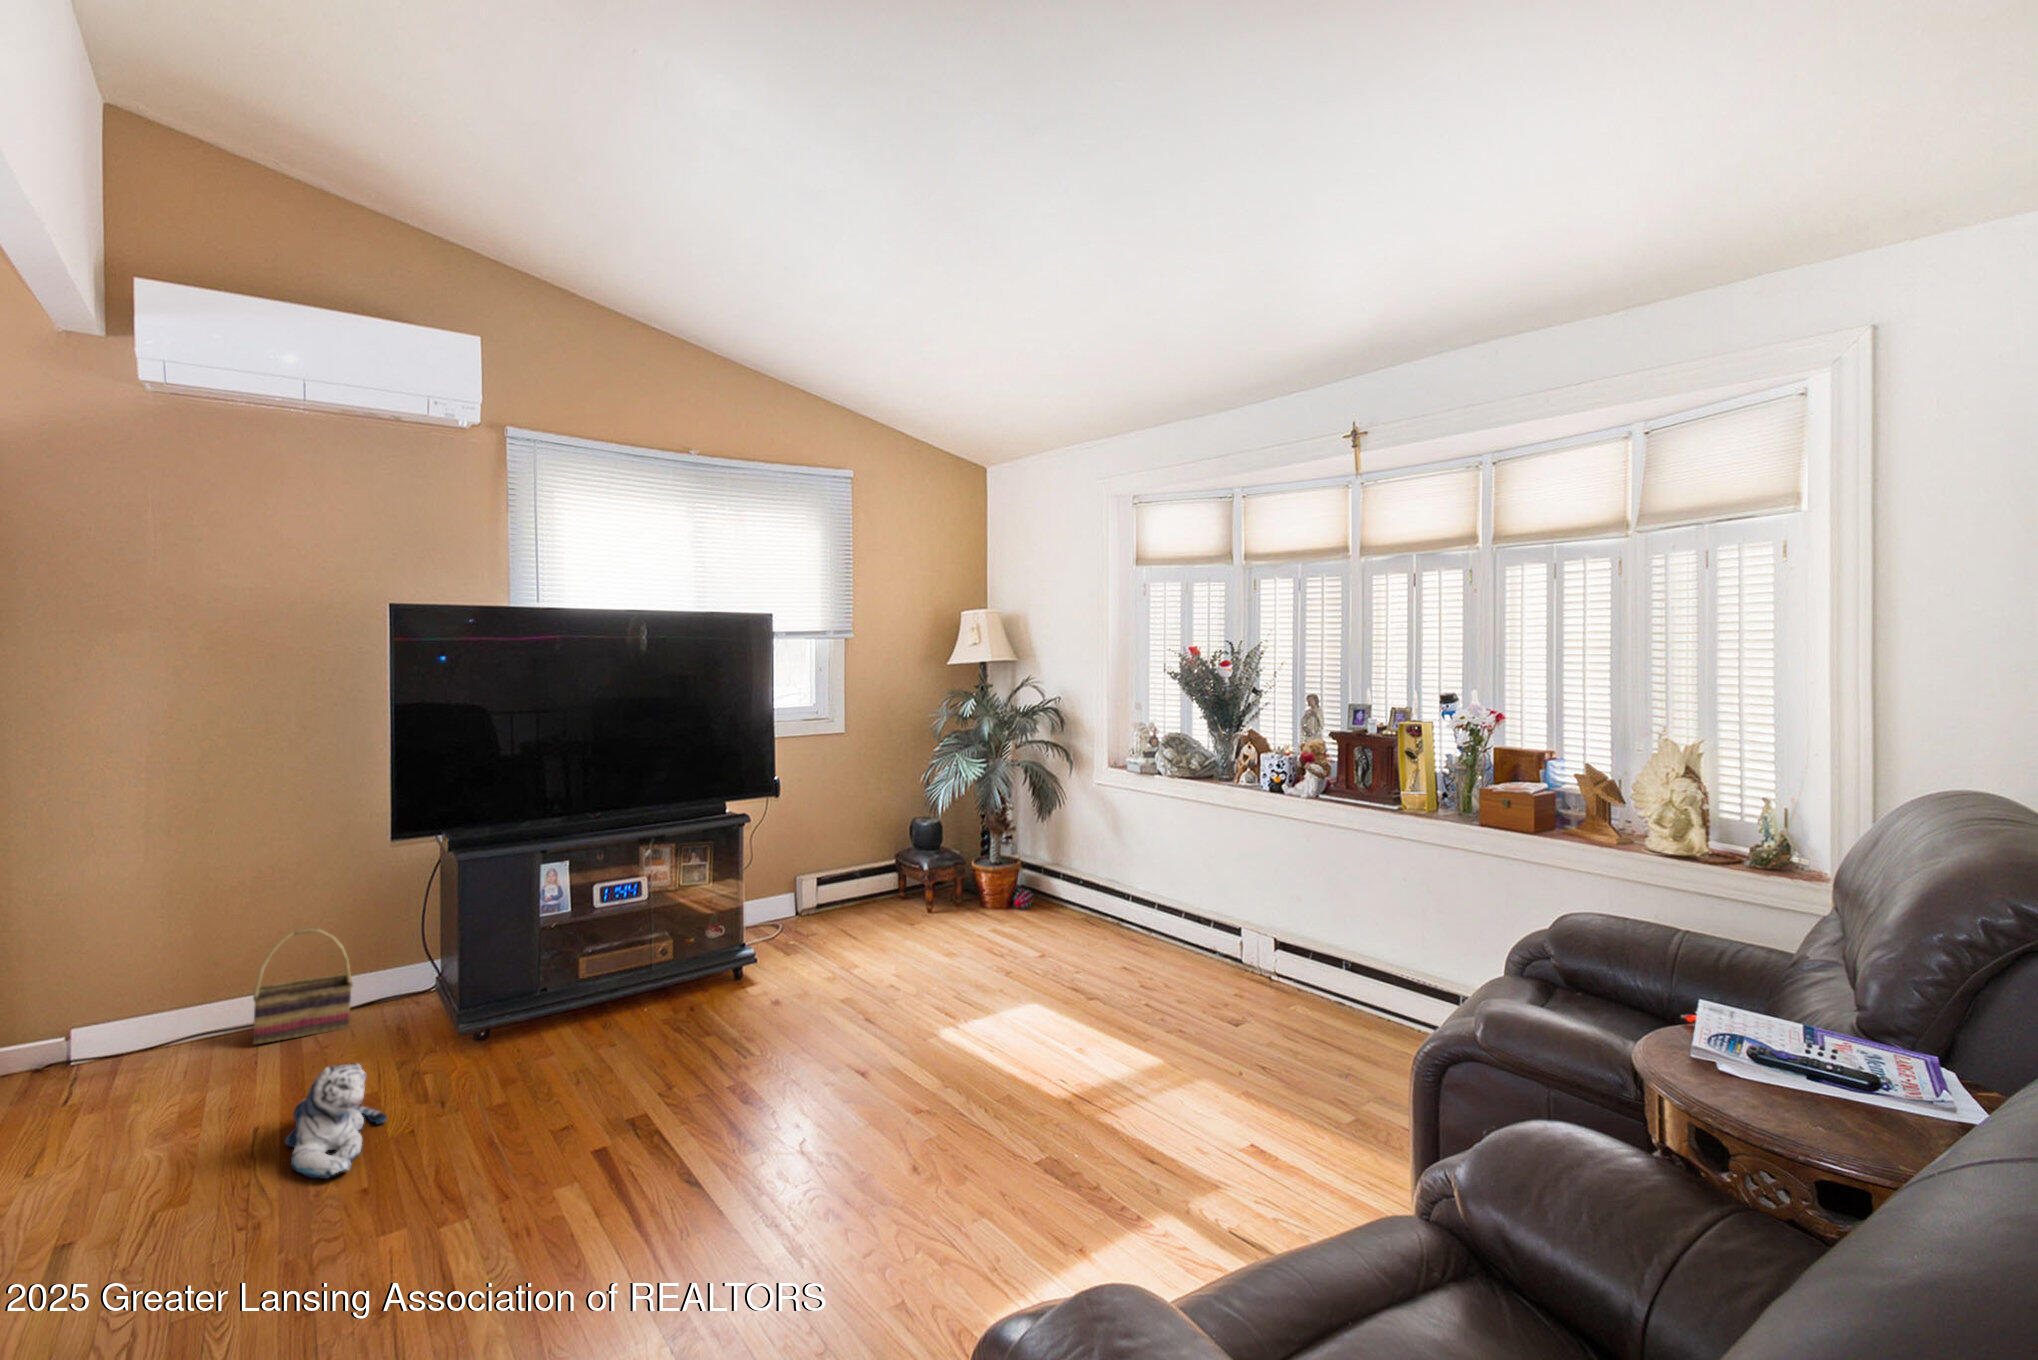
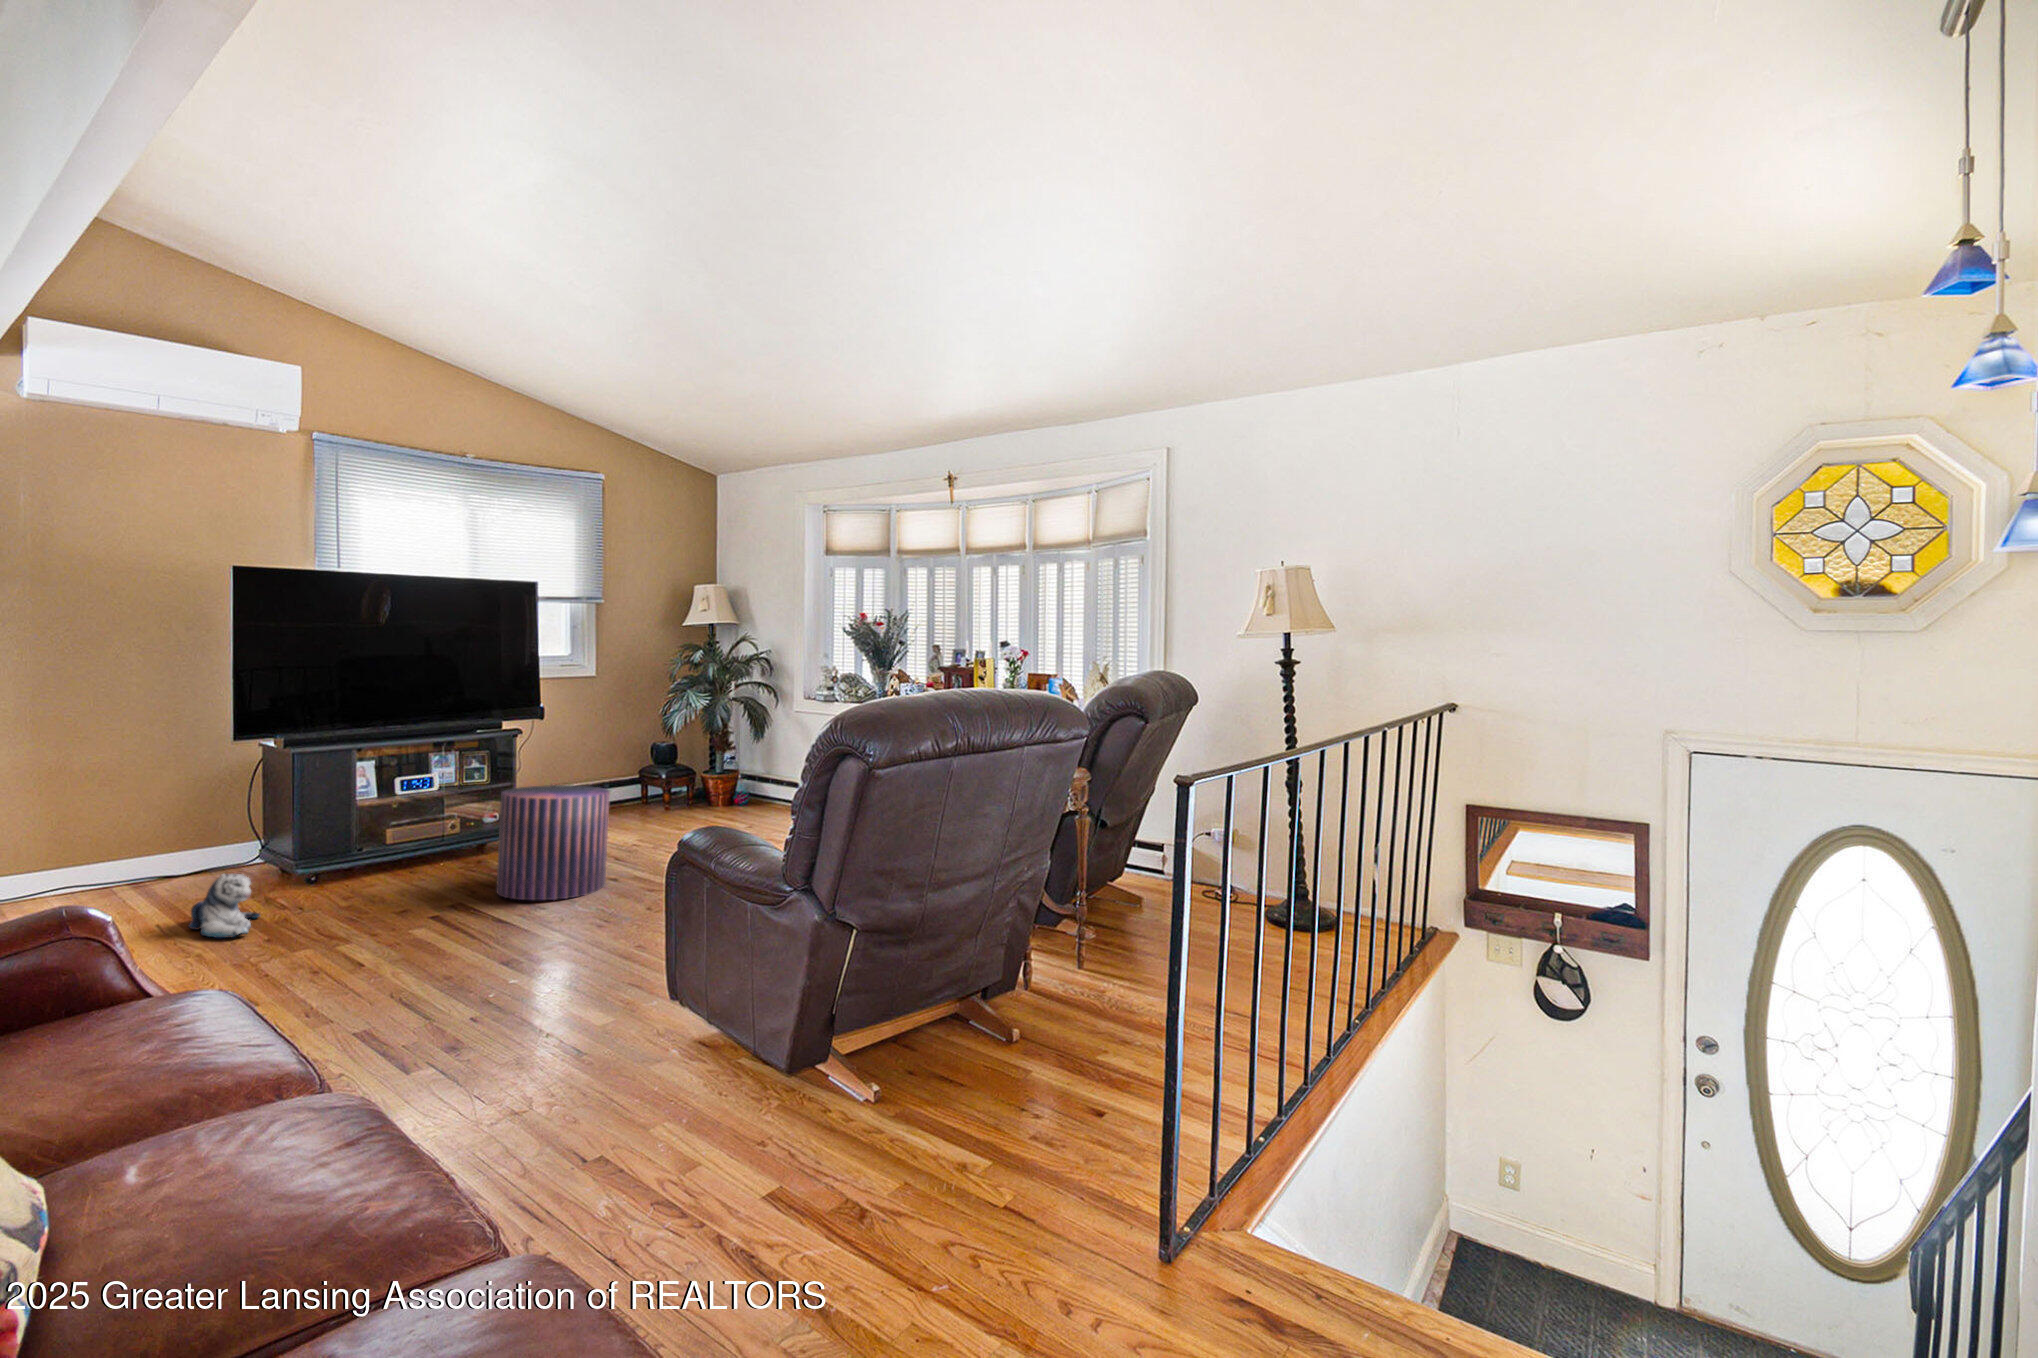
pouf: none [705,916,866,1120] -> present [496,785,610,900]
basket: present [253,928,353,1044] -> none [111,811,197,894]

